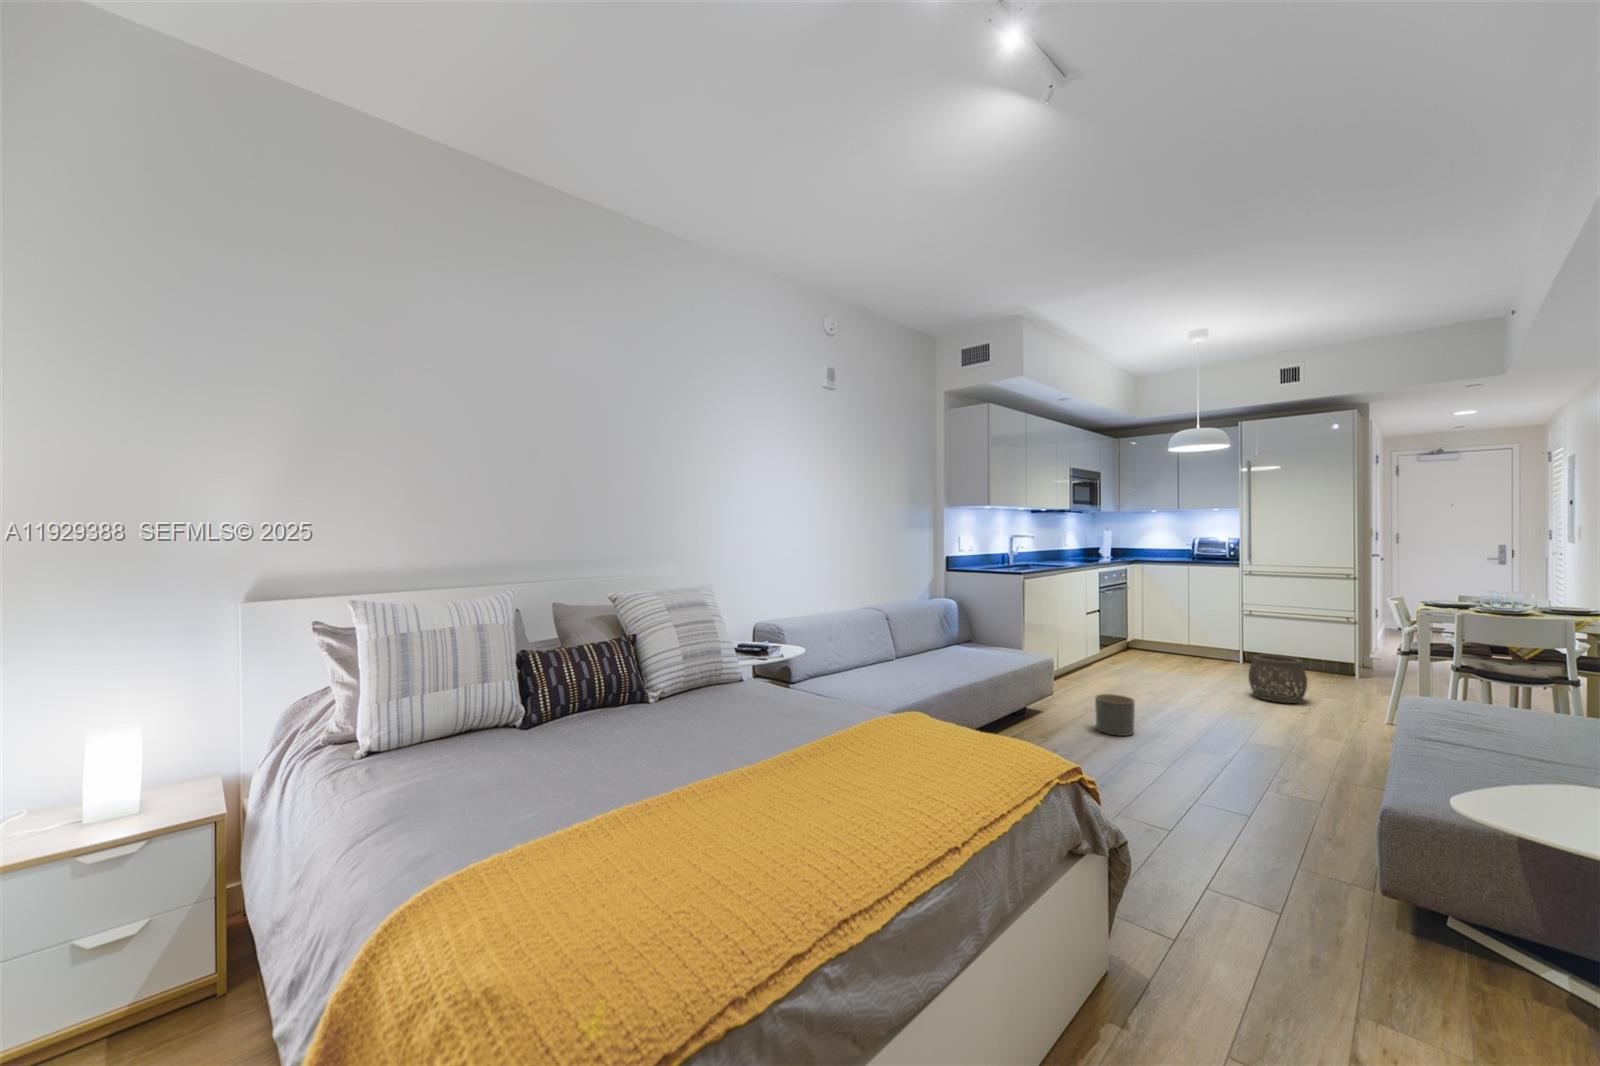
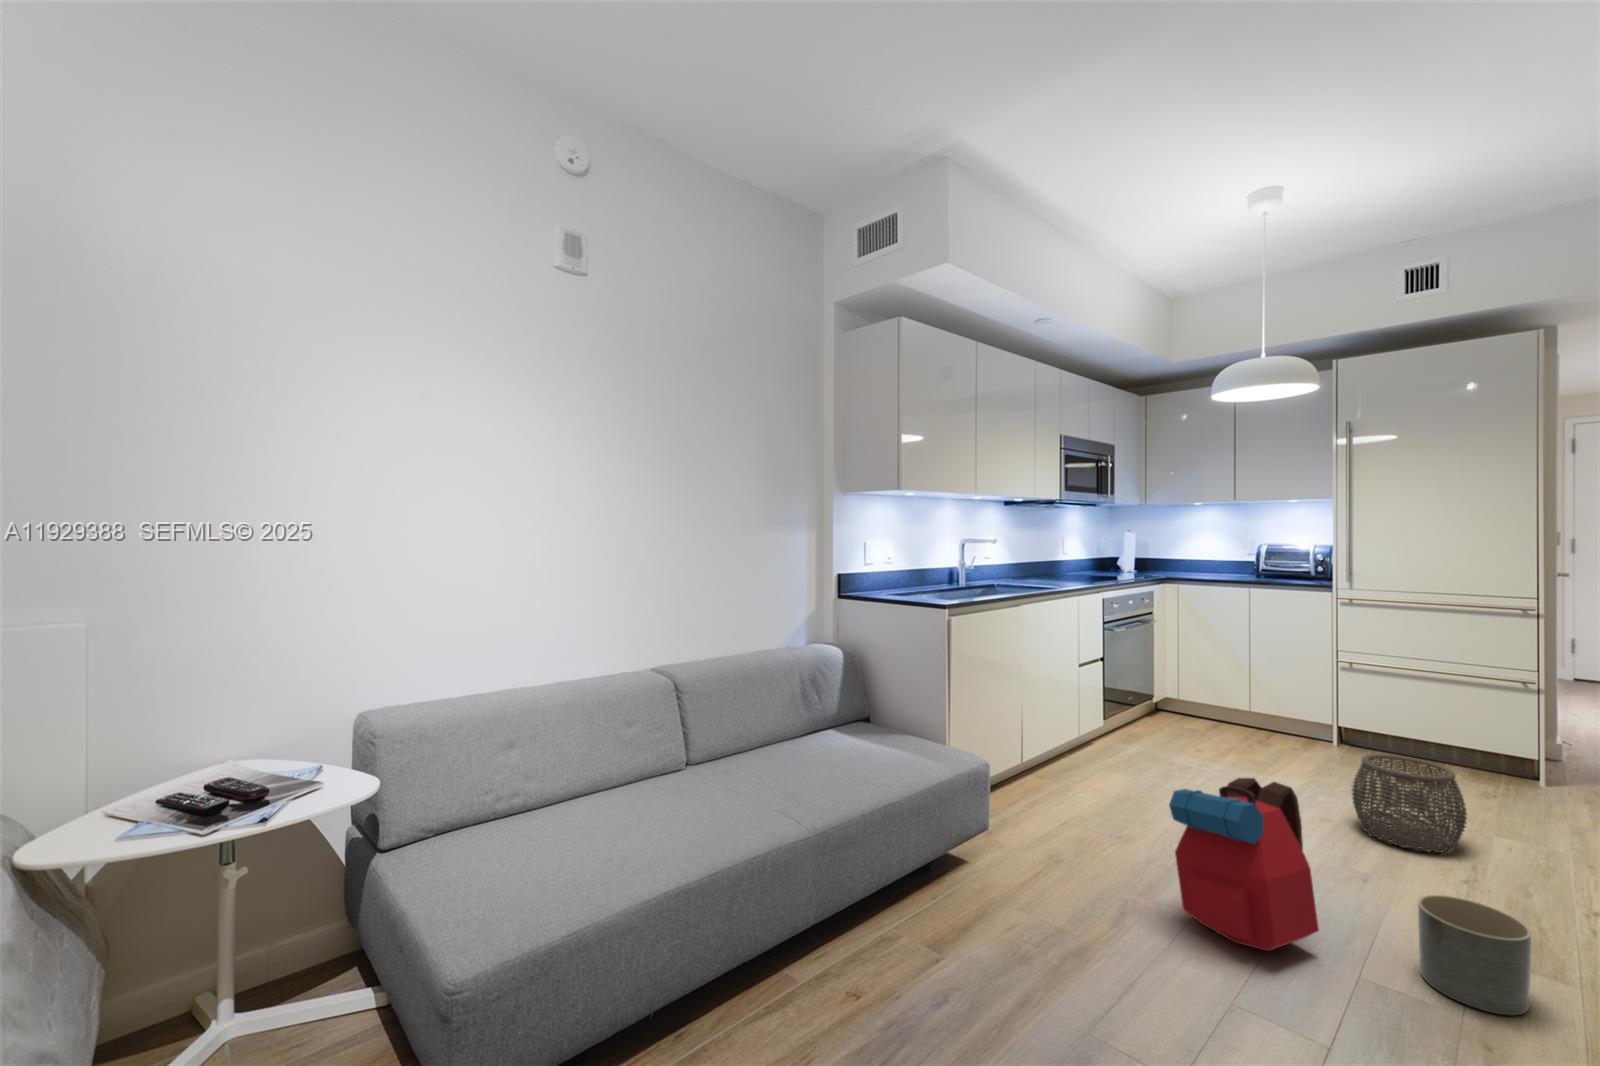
backpack: none [1153,656,1228,733] -> present [1169,778,1319,951]
planter: present [1095,694,1135,736] -> present [1418,895,1531,1015]

